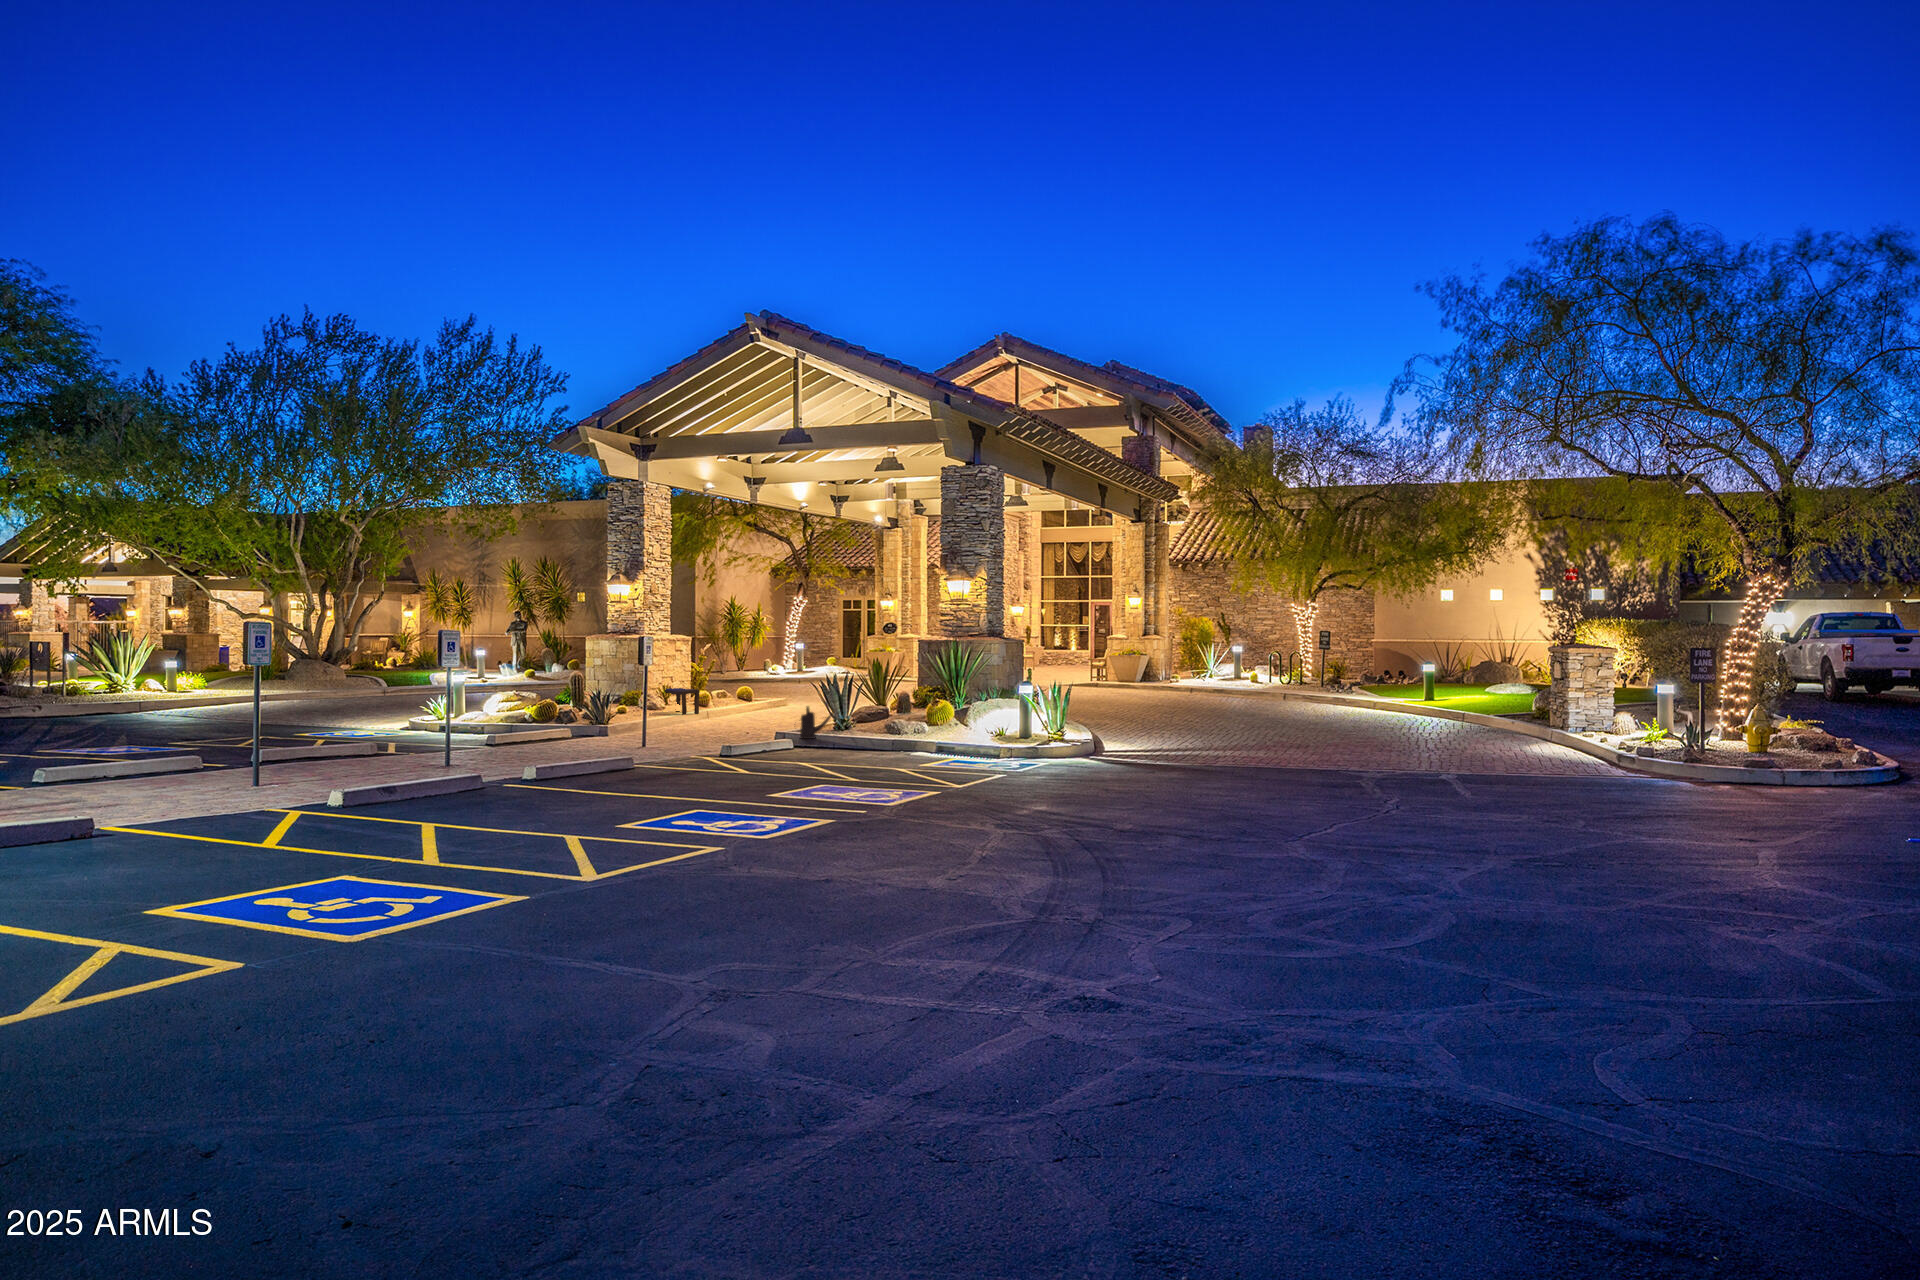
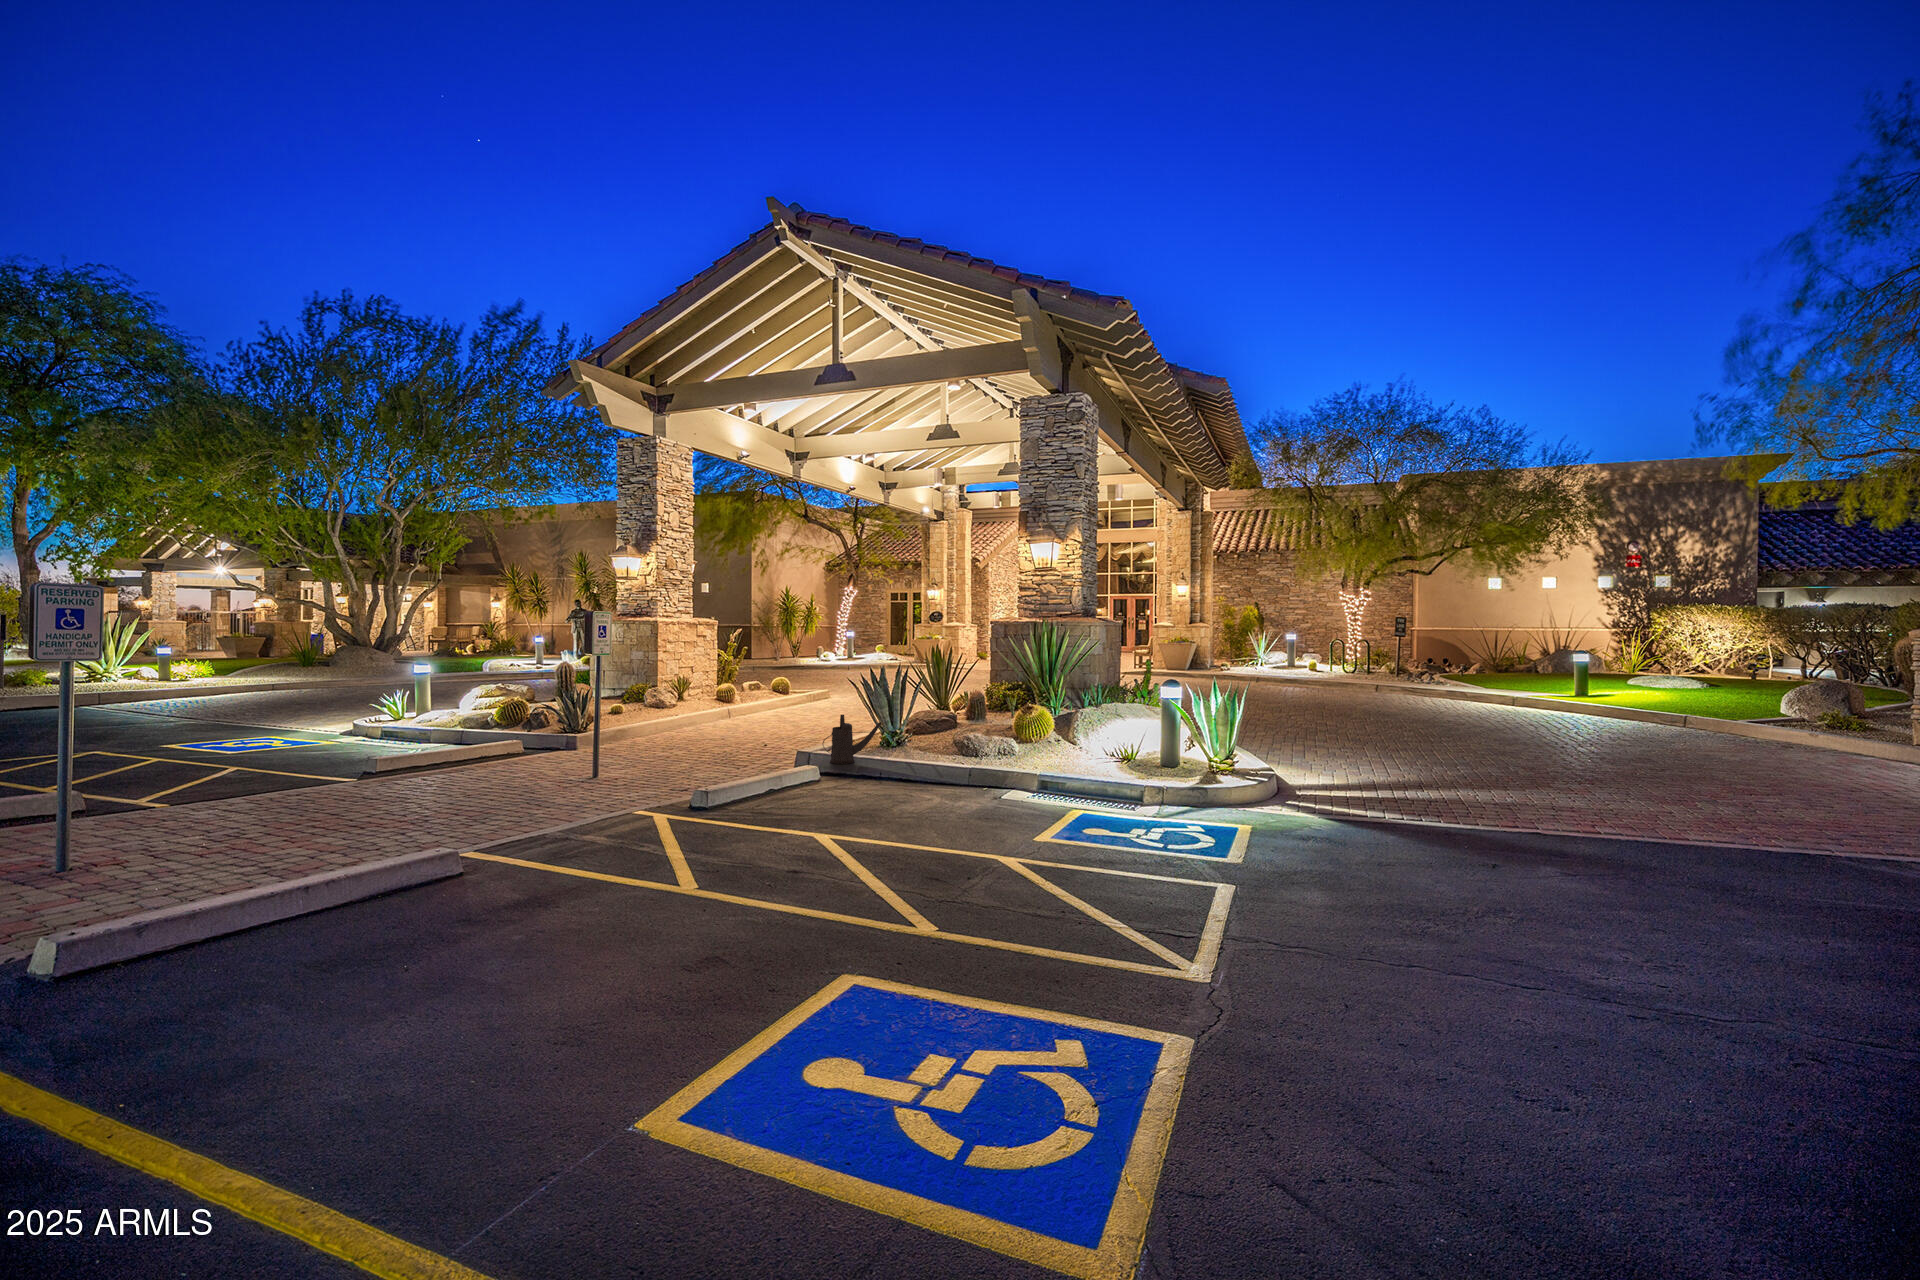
bench: present [665,688,700,715] -> none [678,680,721,713]

